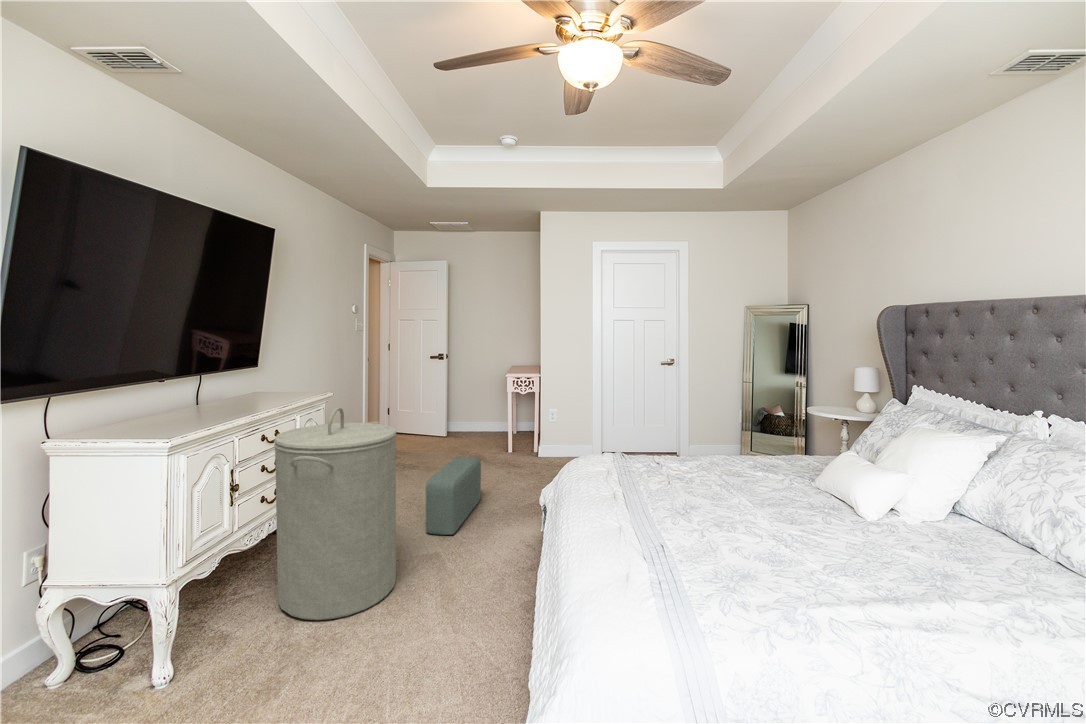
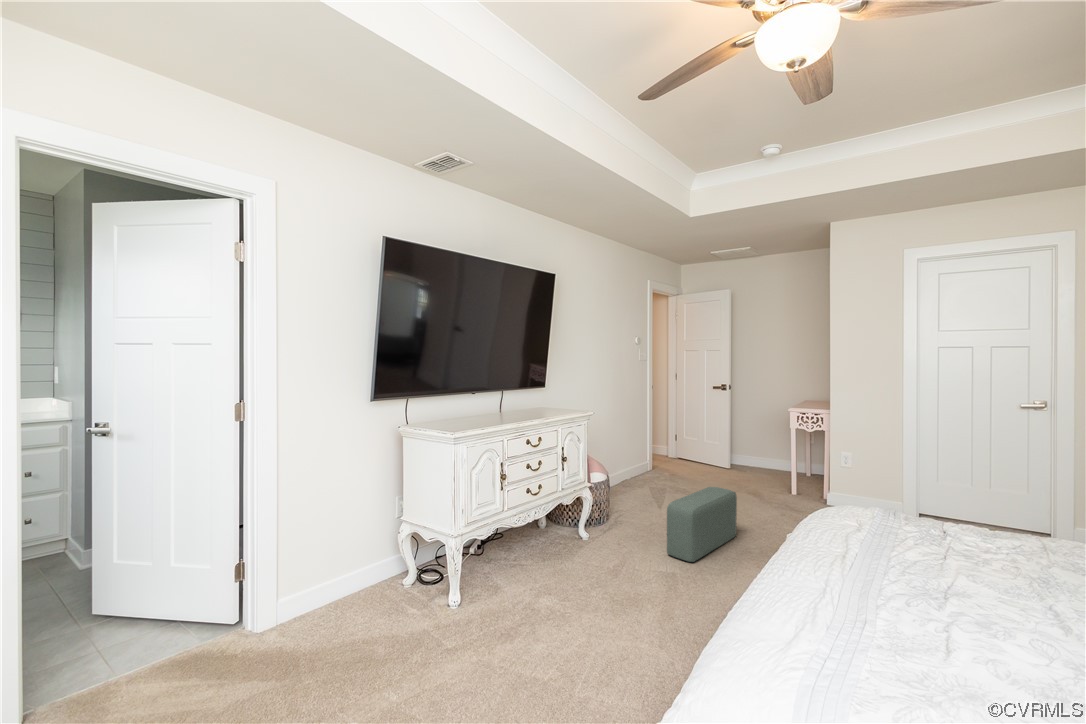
laundry hamper: present [274,407,397,620] -> none [532,423,626,603]

